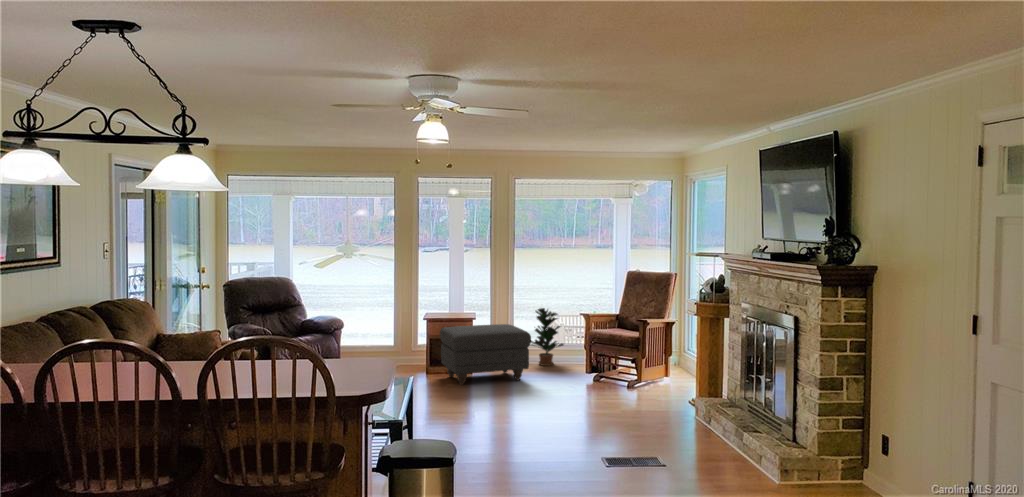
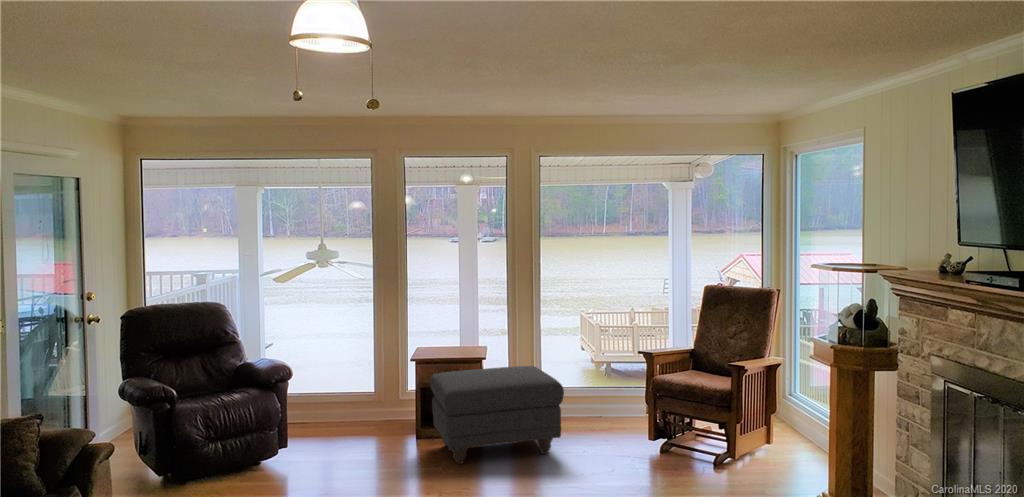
potted plant: present [531,308,564,366] -> none [562,338,614,422]

